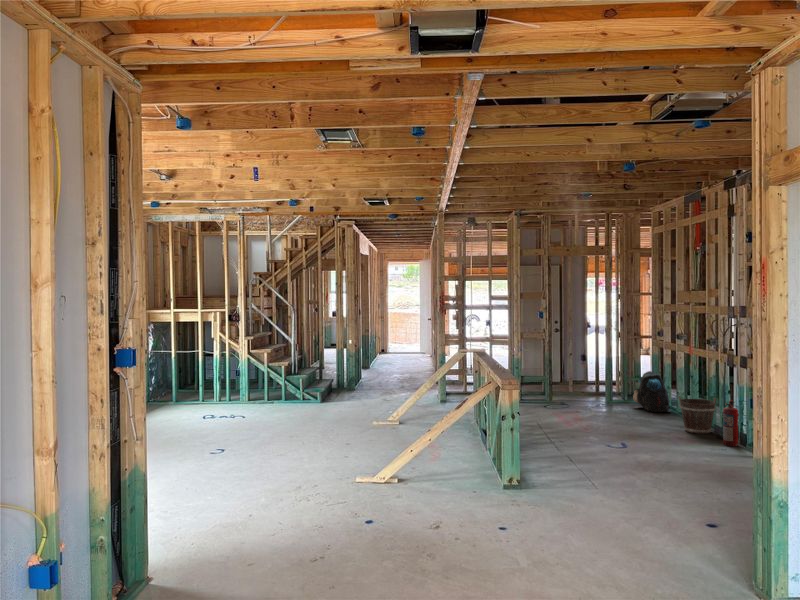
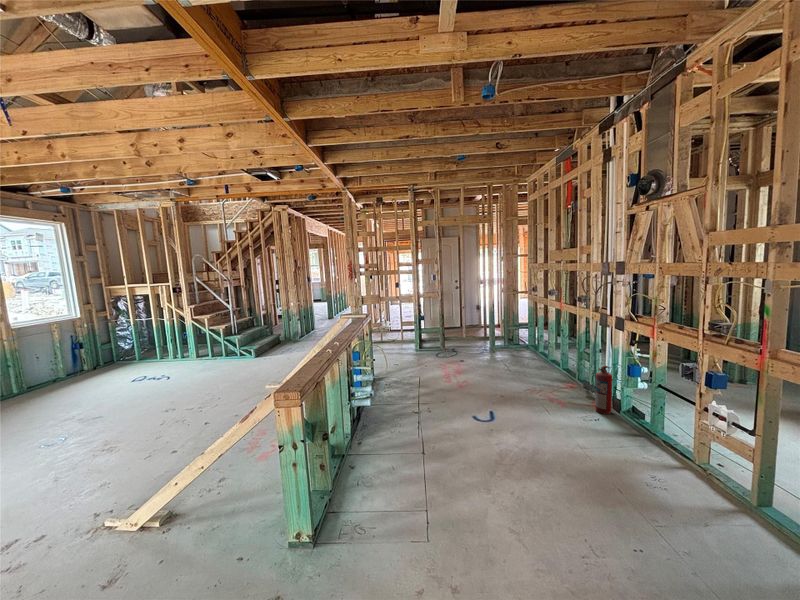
backpack: present [633,371,670,412] -> none [511,323,543,360]
bucket: present [679,397,716,434] -> none [549,354,586,392]

